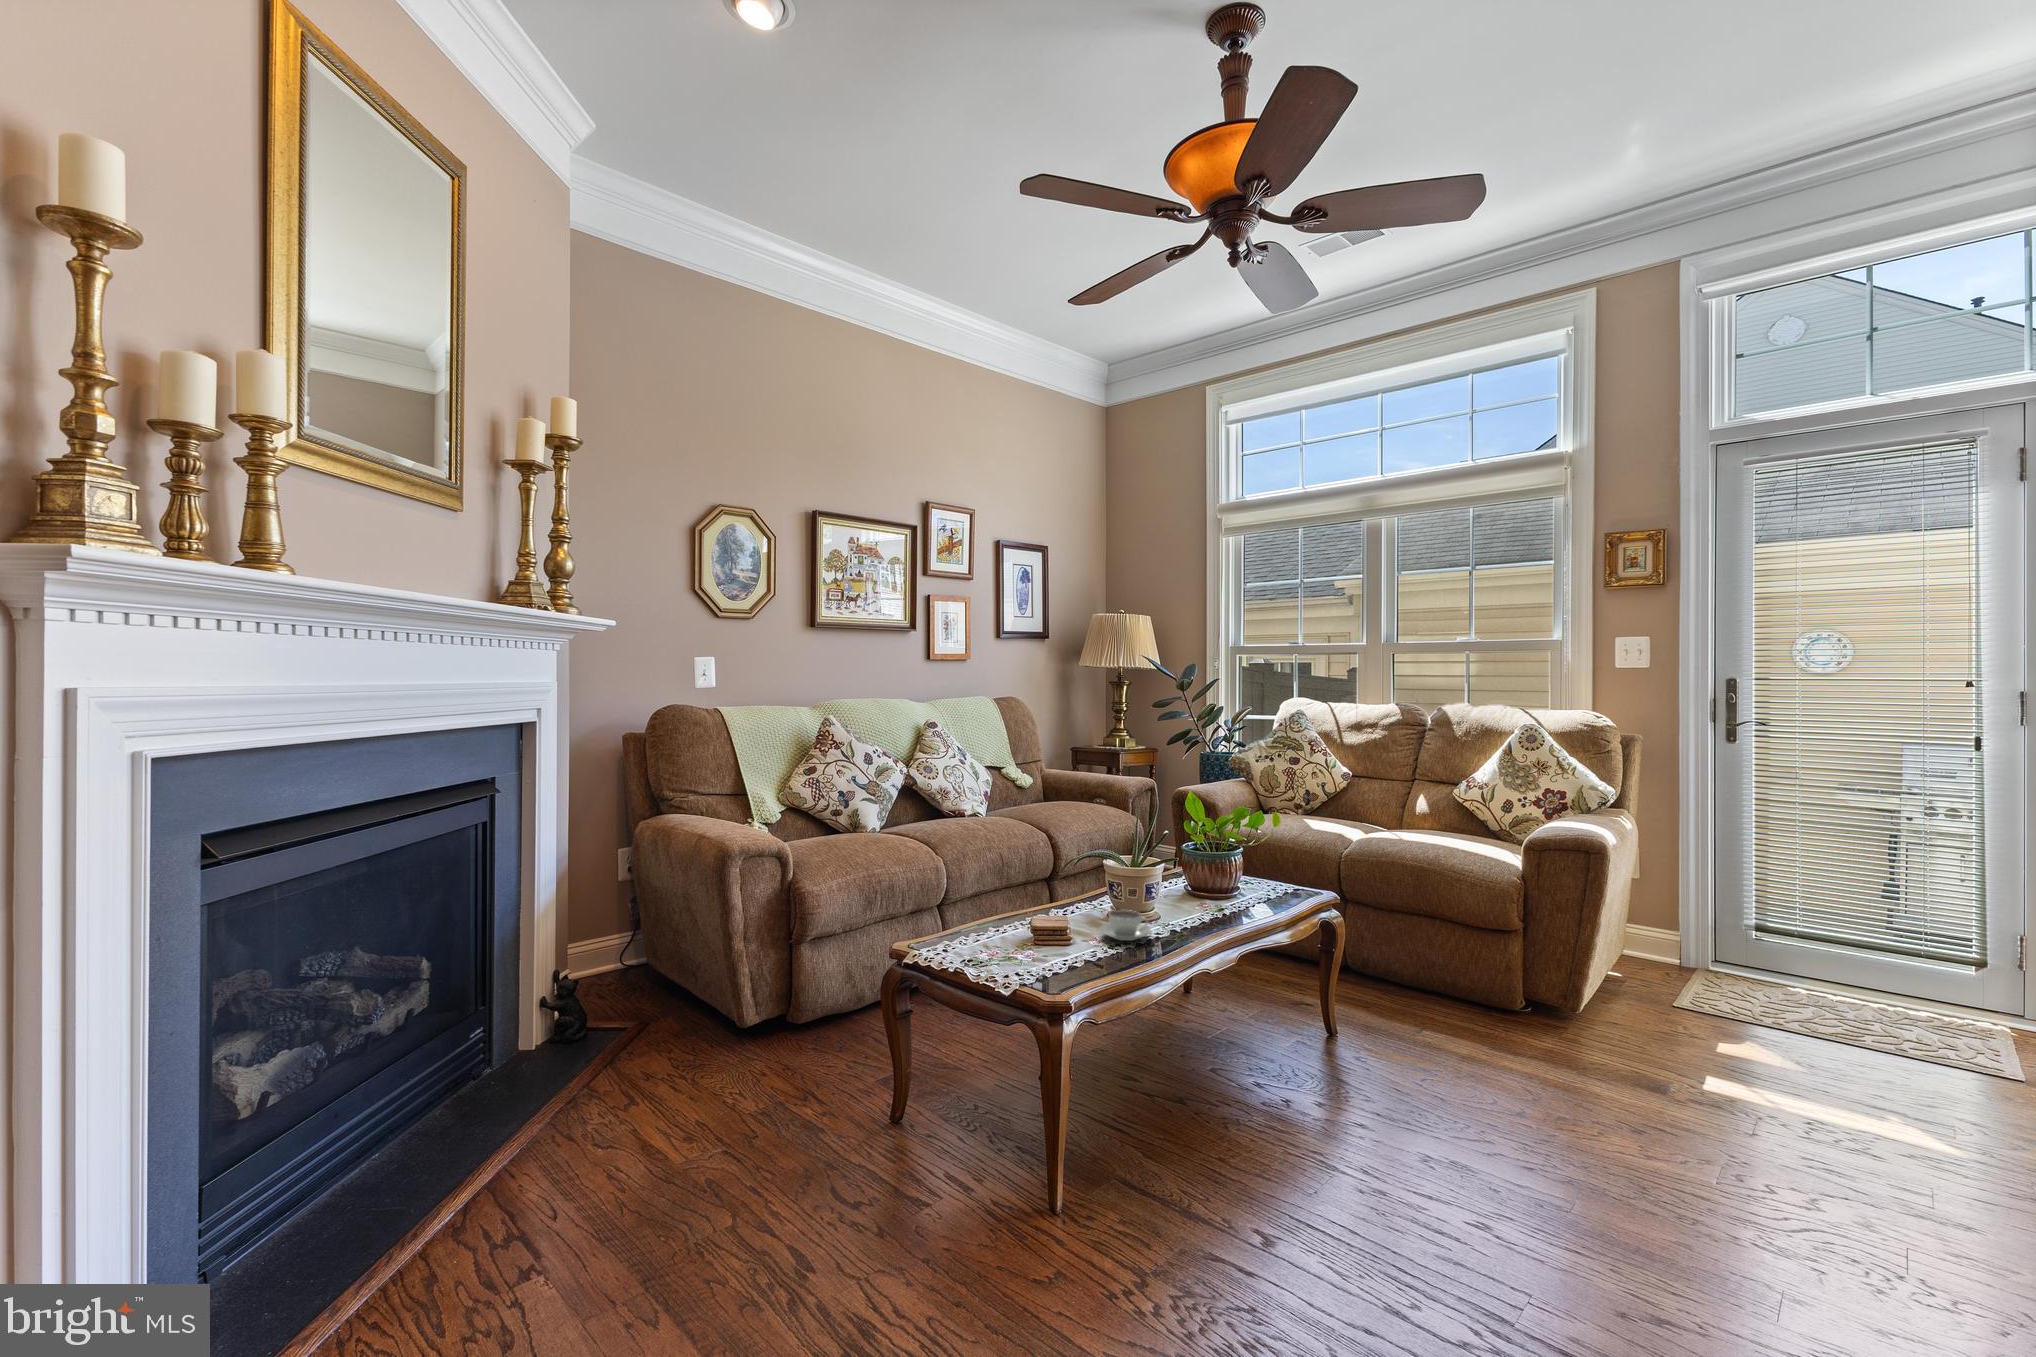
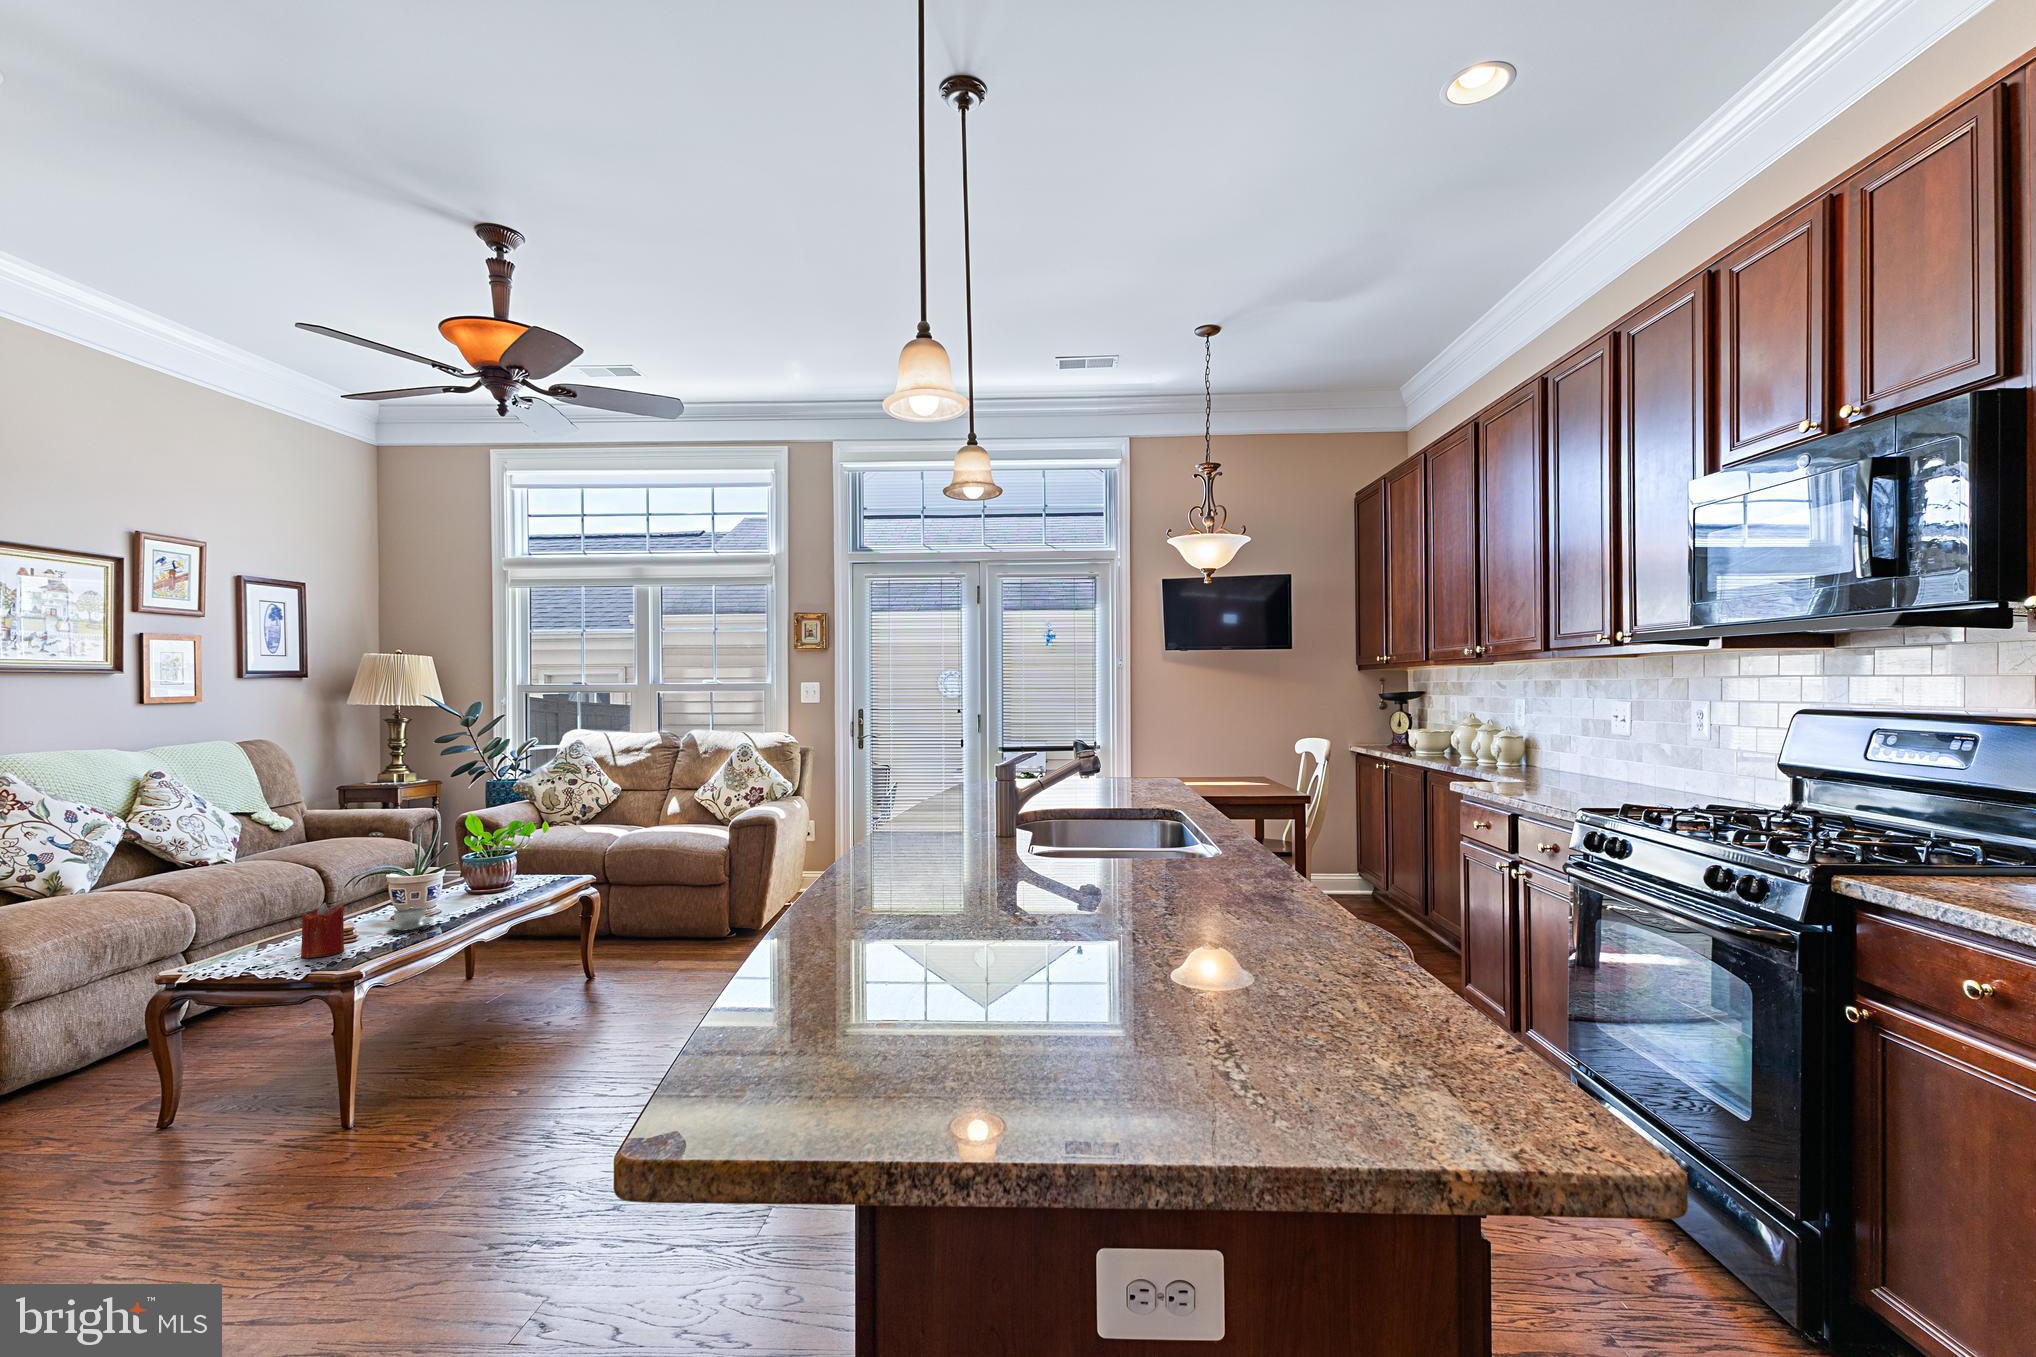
candle: none [1014,893,1056,962] -> present [301,903,344,958]

